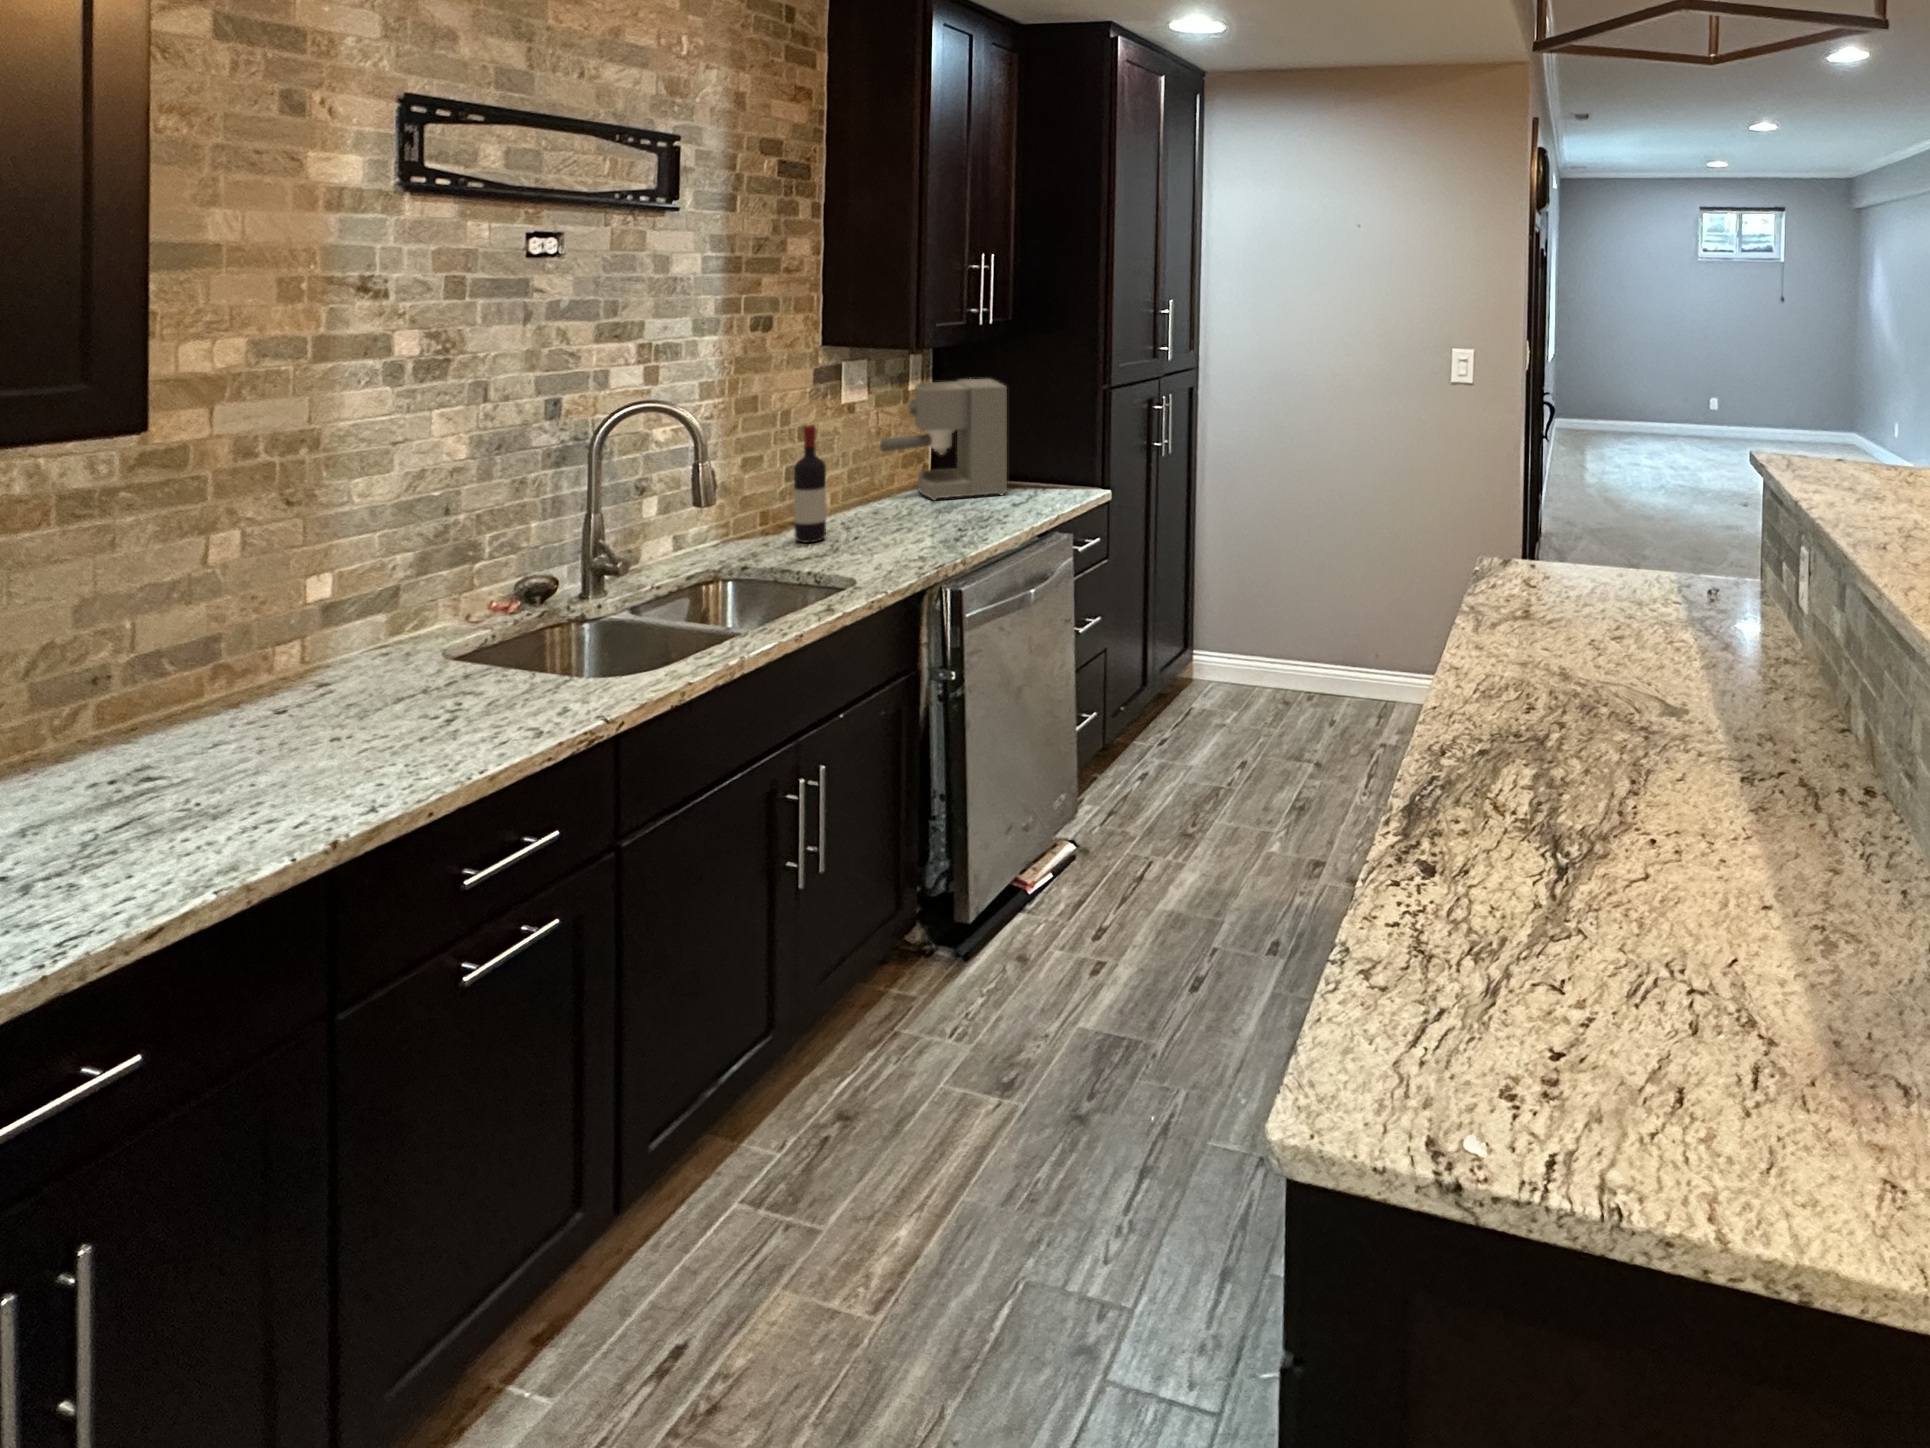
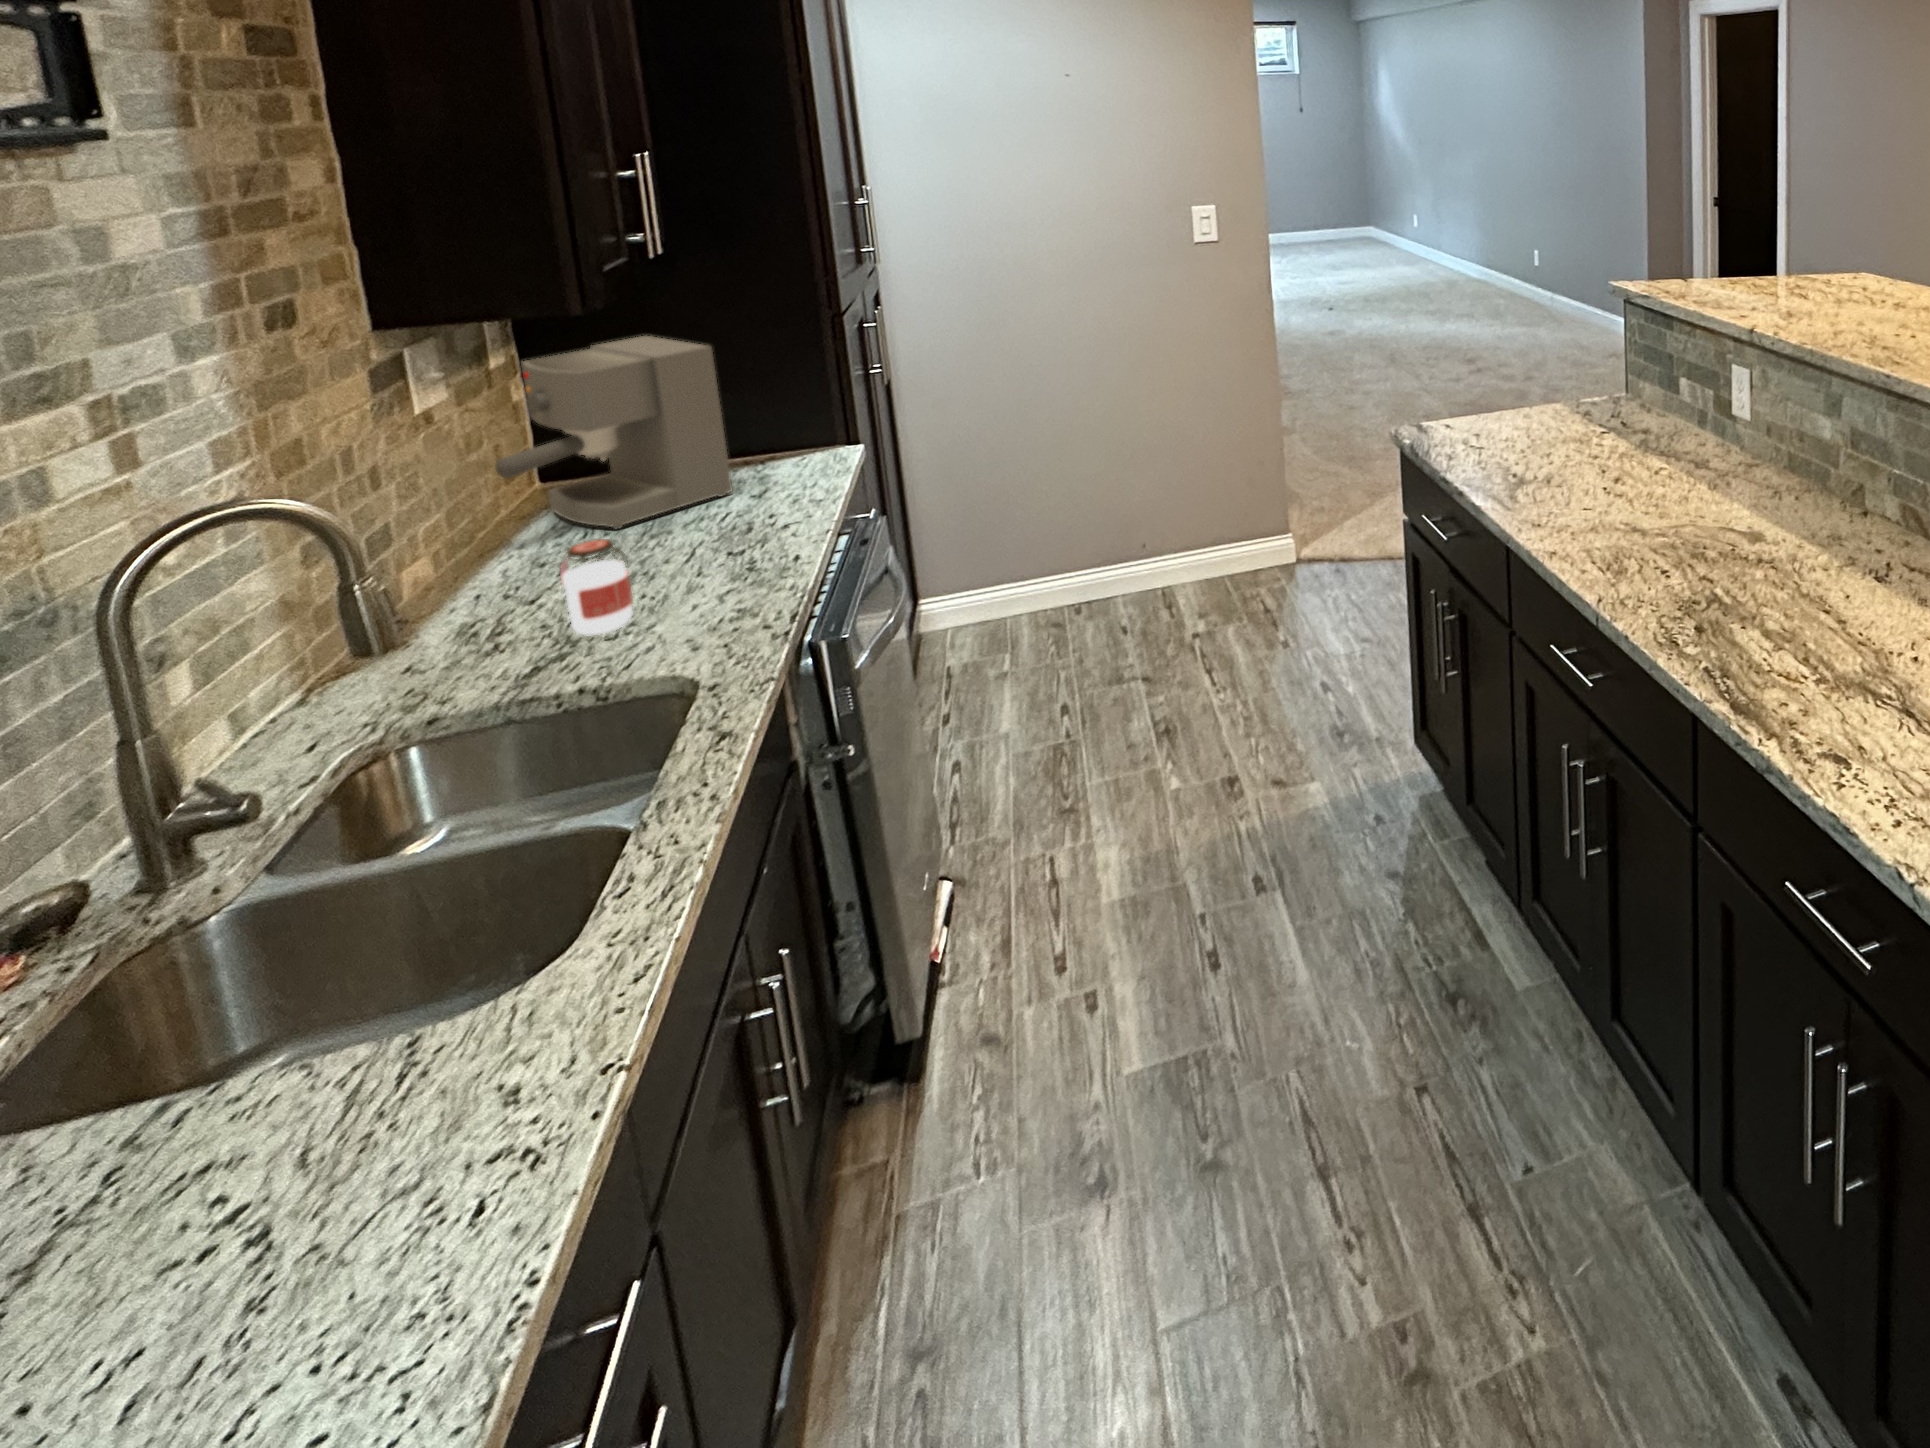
wine bottle: present [794,425,826,543] -> none [437,470,522,655]
jar: none [841,485,877,547] -> present [560,539,633,635]

